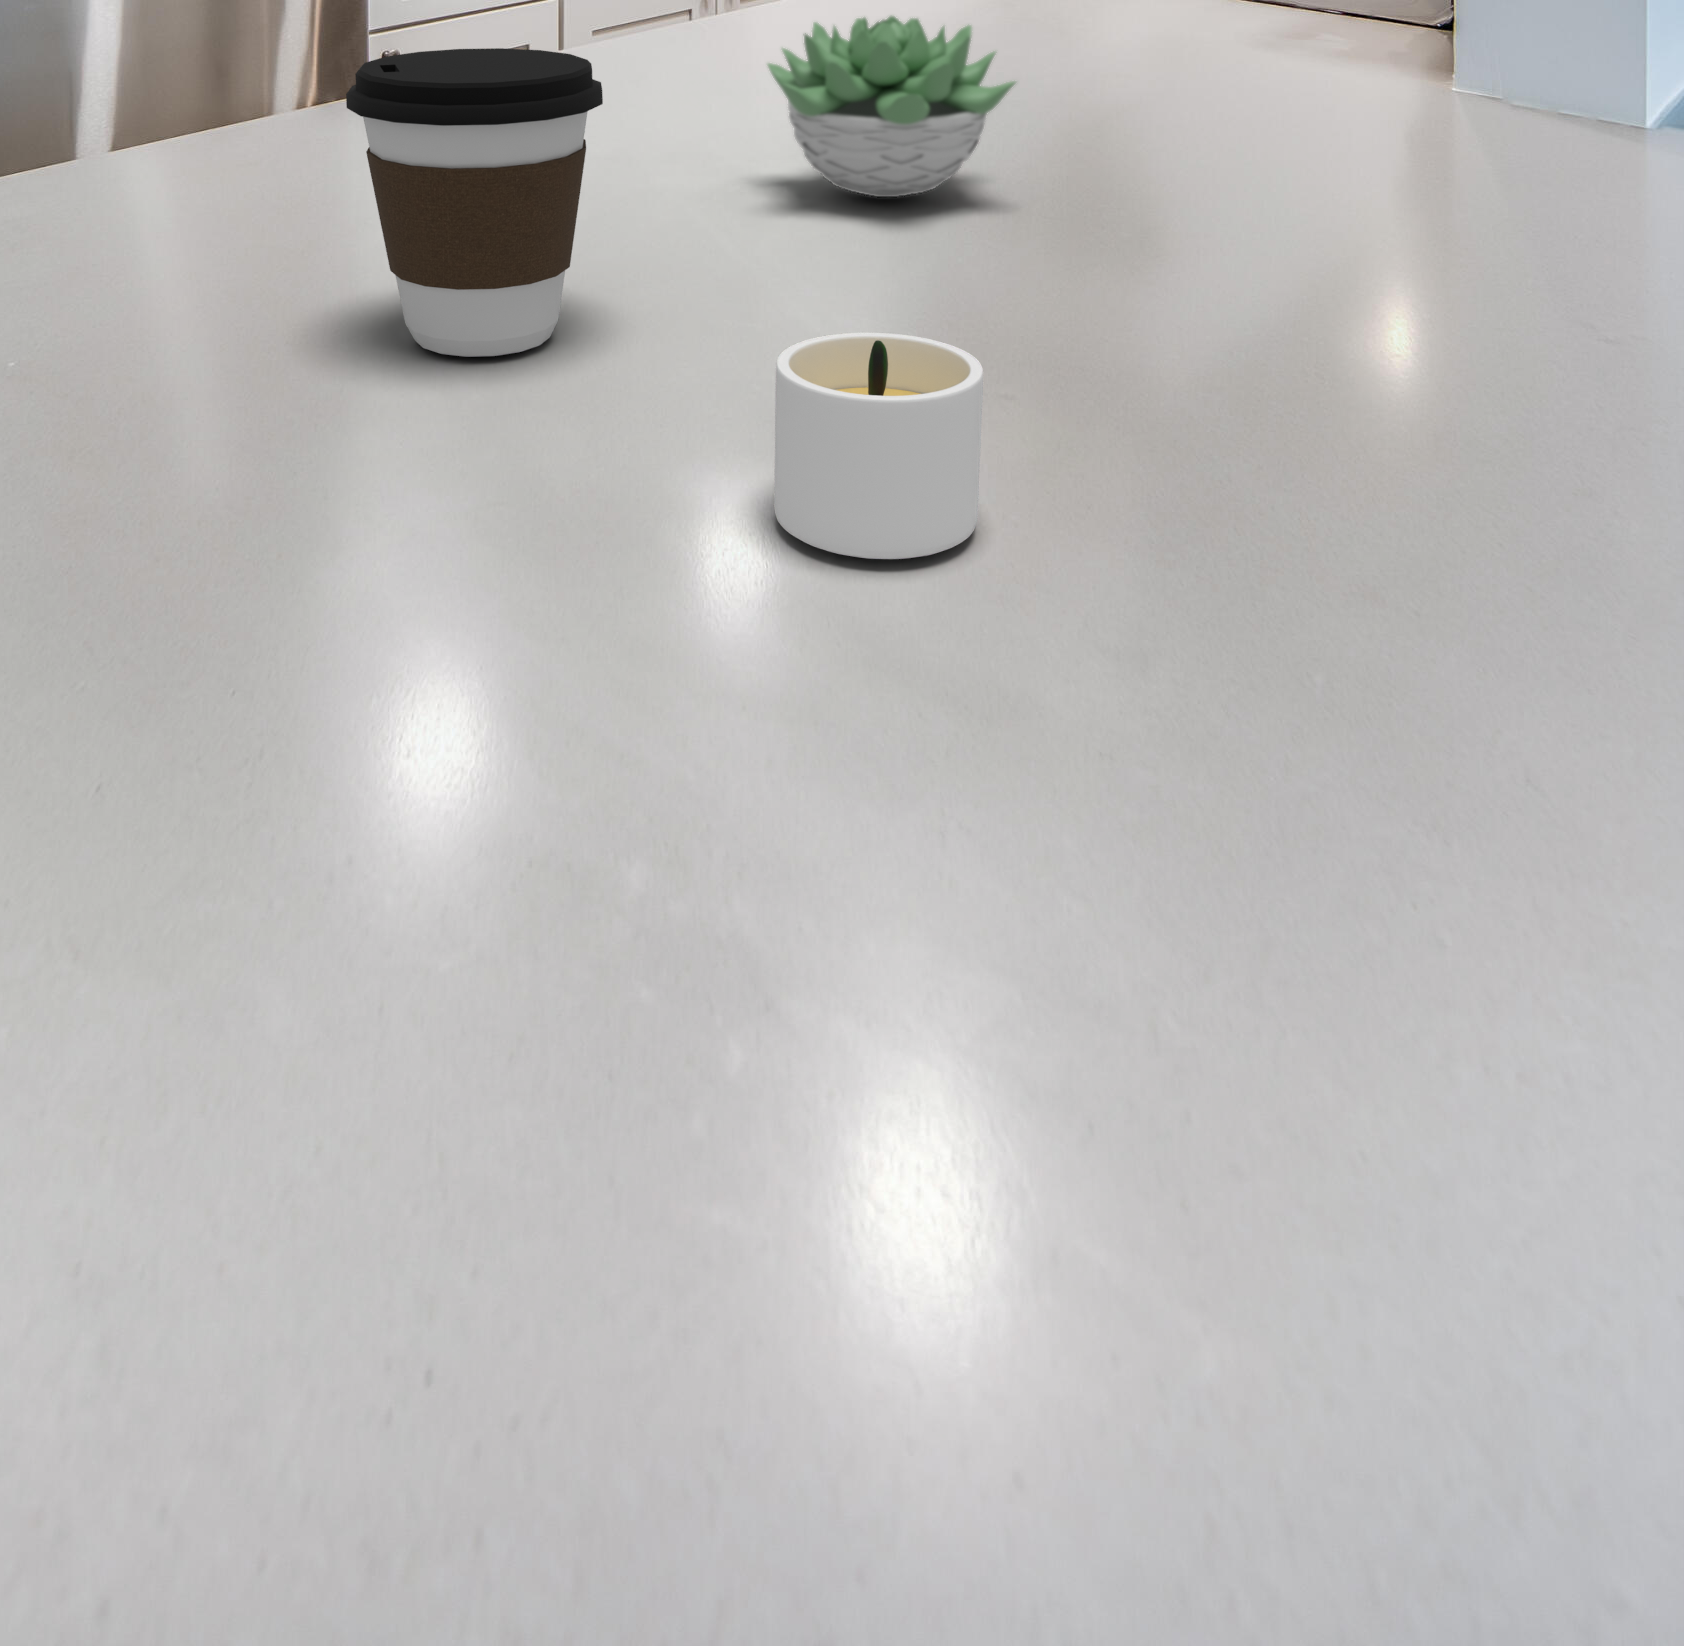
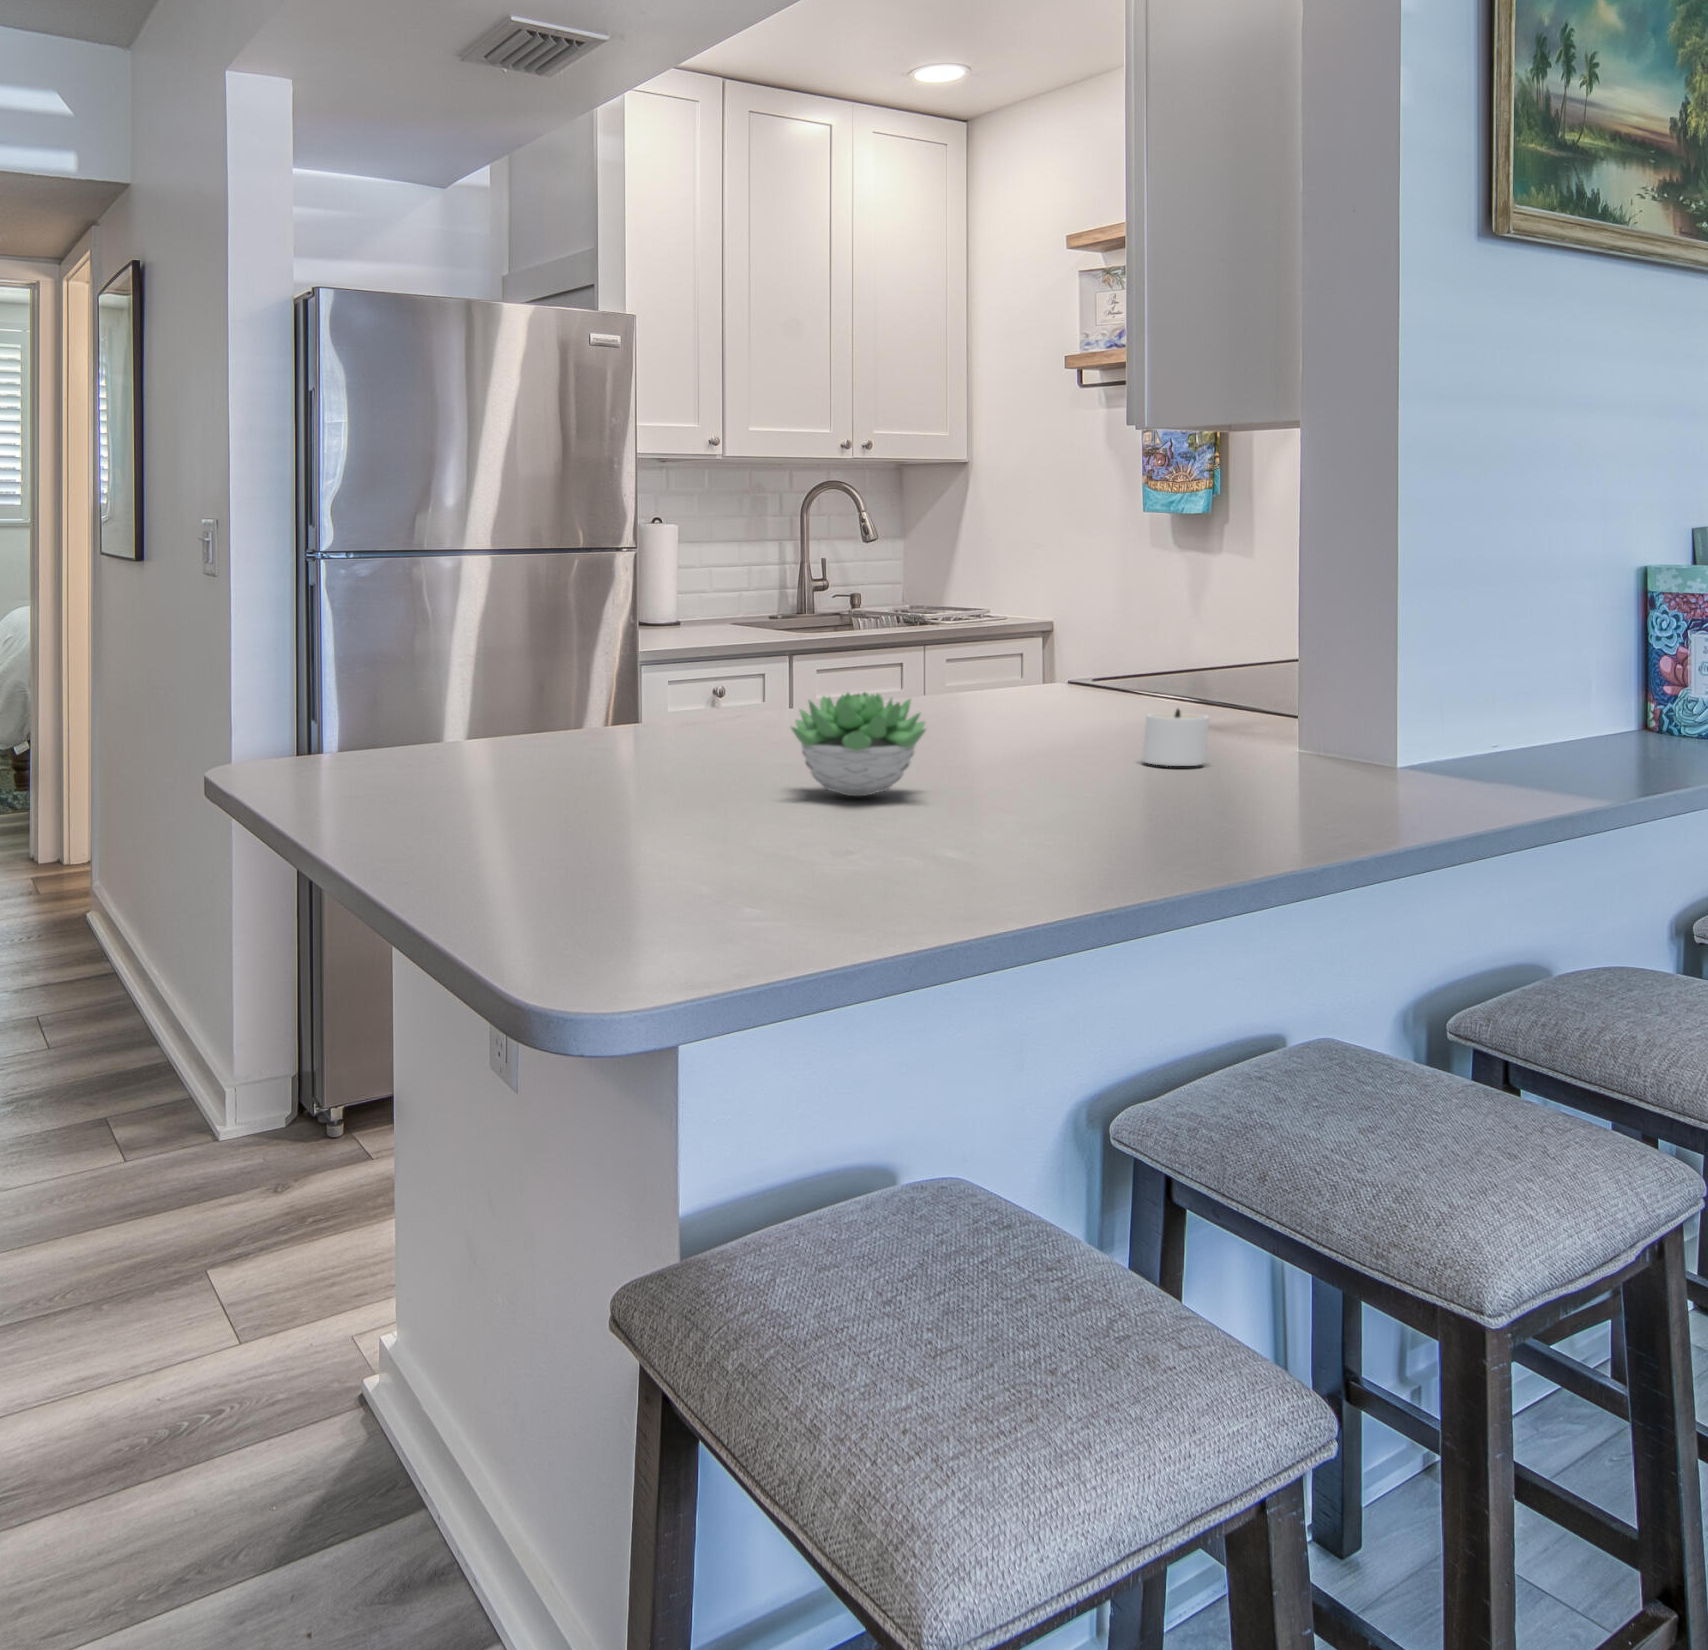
coffee cup: present [346,48,603,357] -> none [536,693,662,841]
candle: present [774,333,983,559] -> present [1143,709,1209,766]

